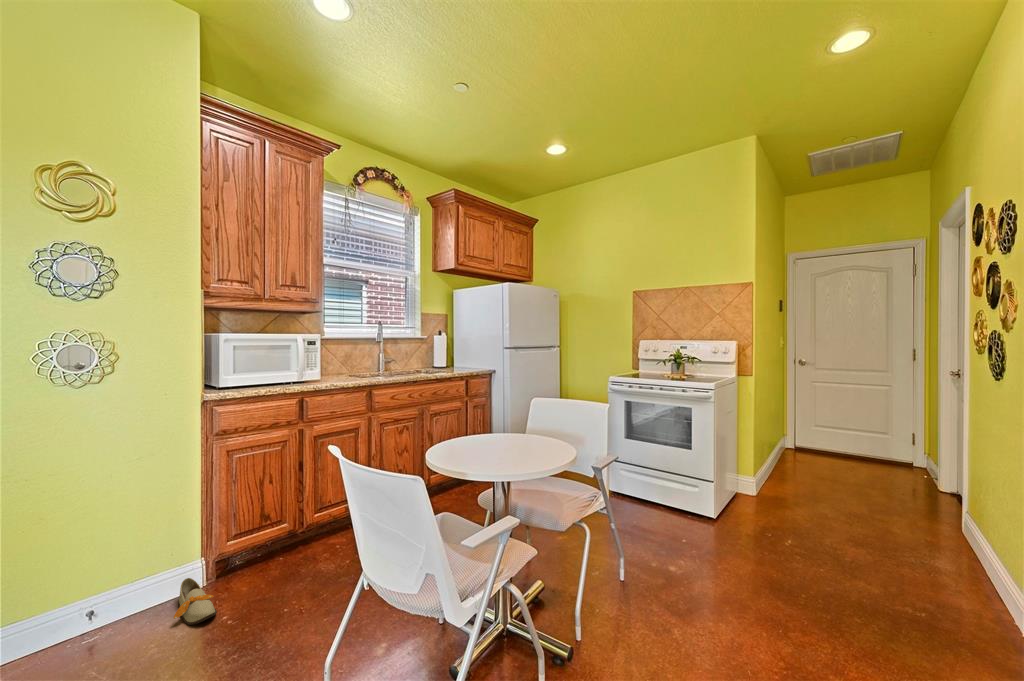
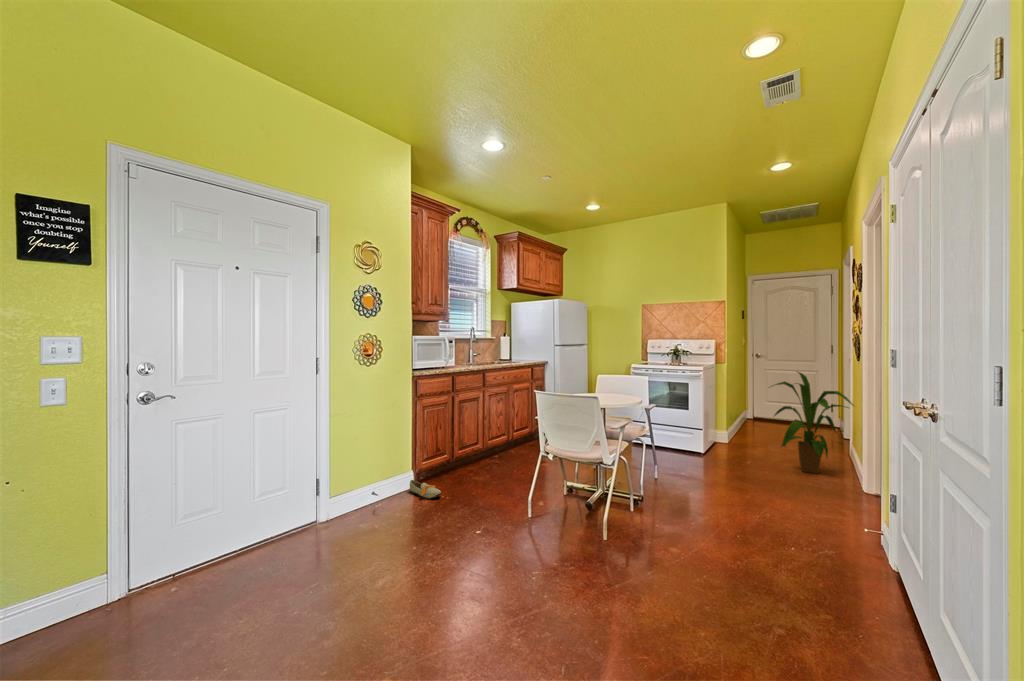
house plant: none [823,395,1005,585] -> present [773,372,853,474]

